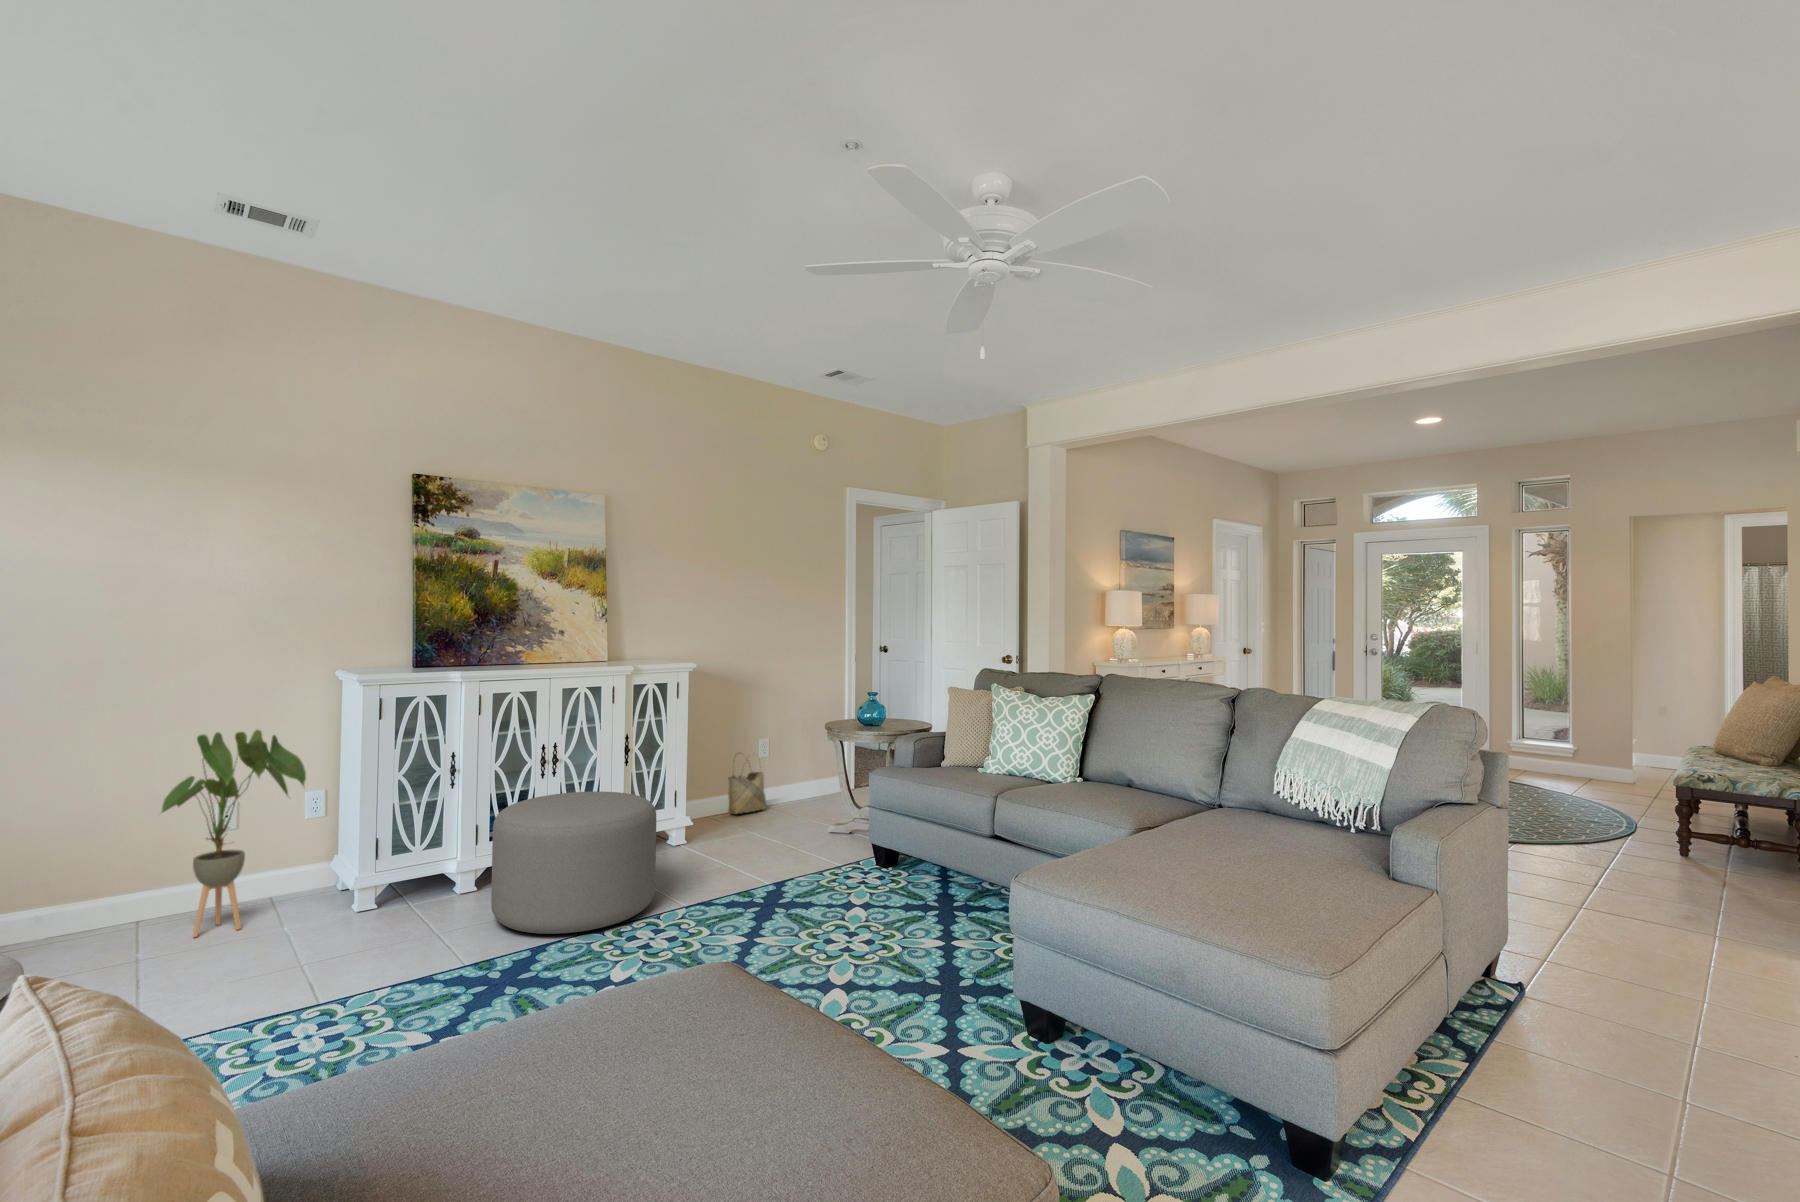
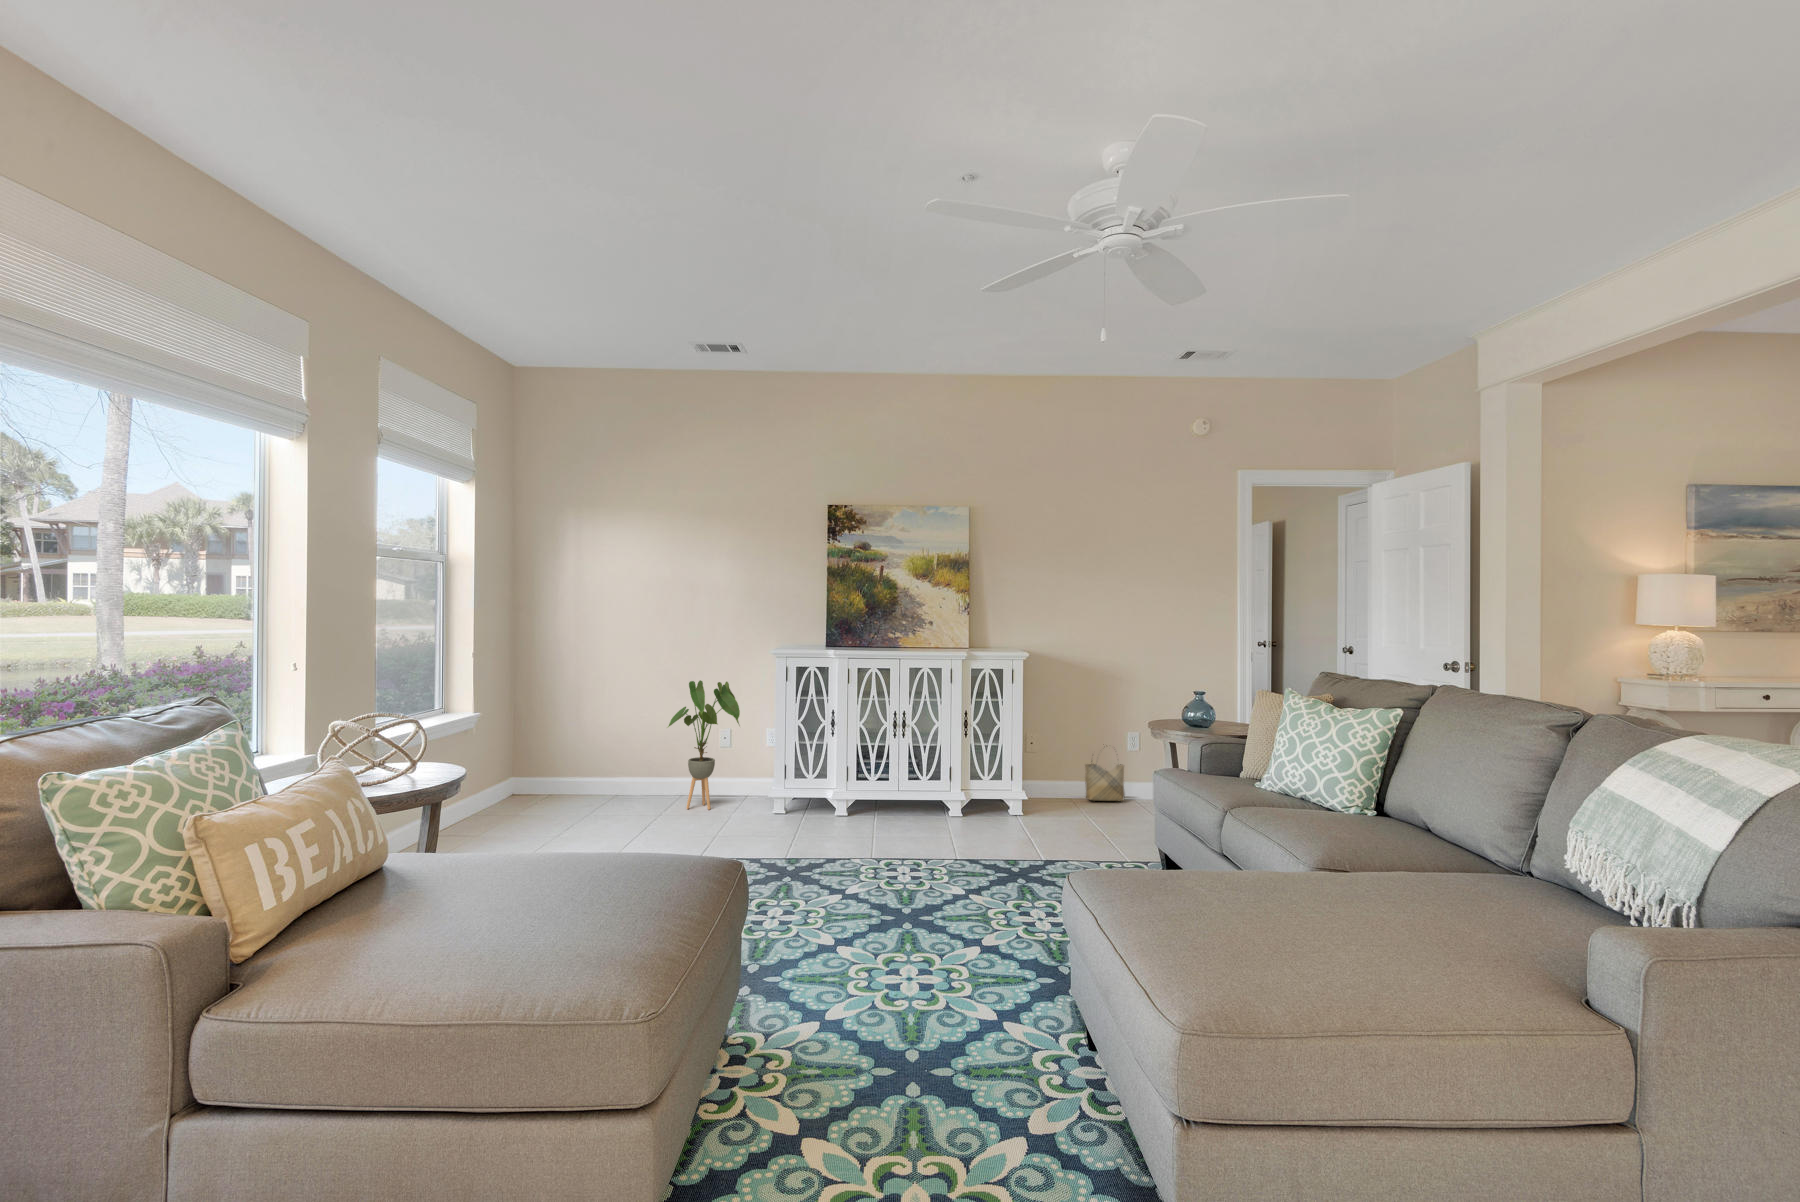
ottoman: present [491,791,656,934] -> none [824,750,947,857]

